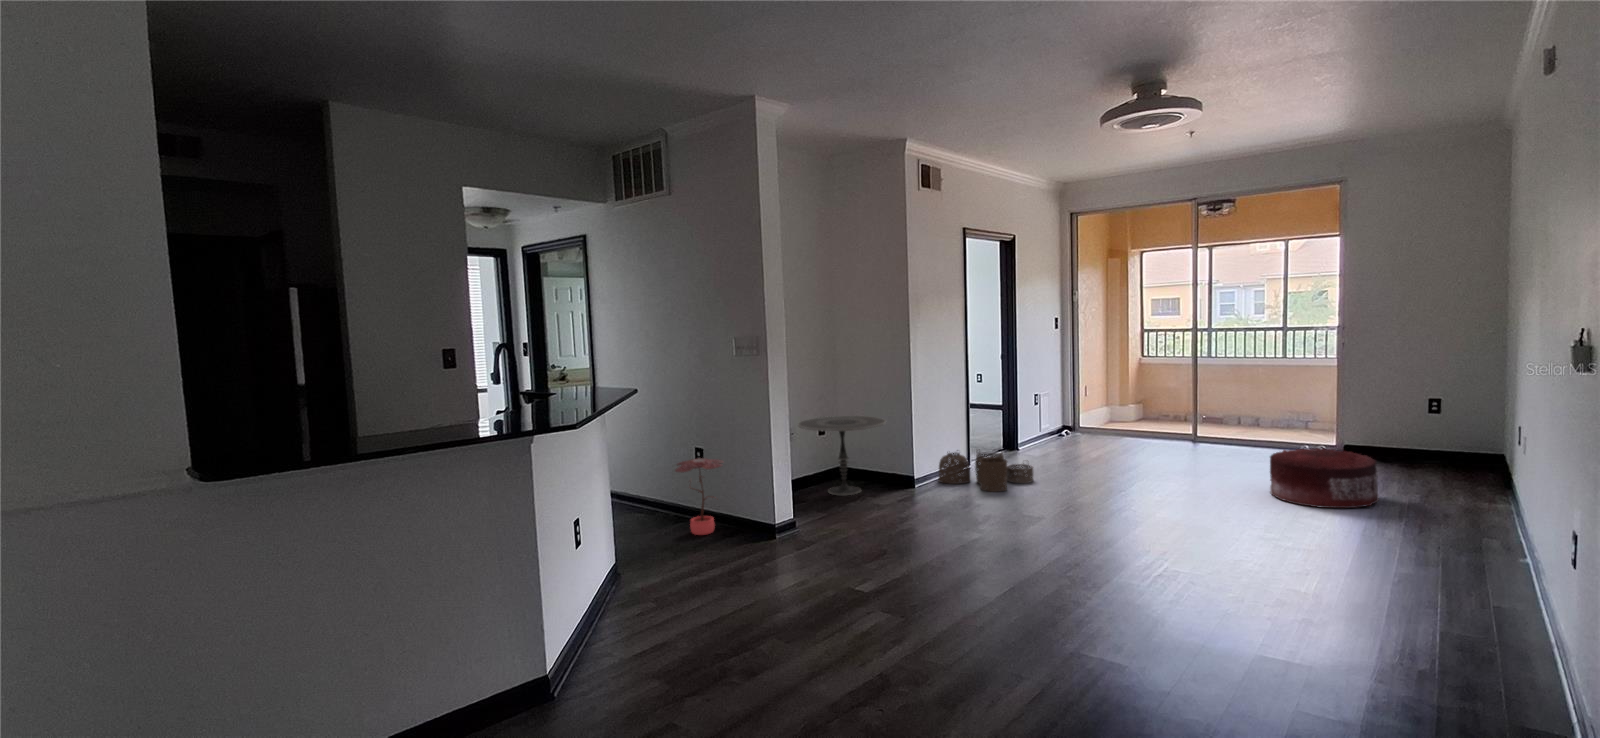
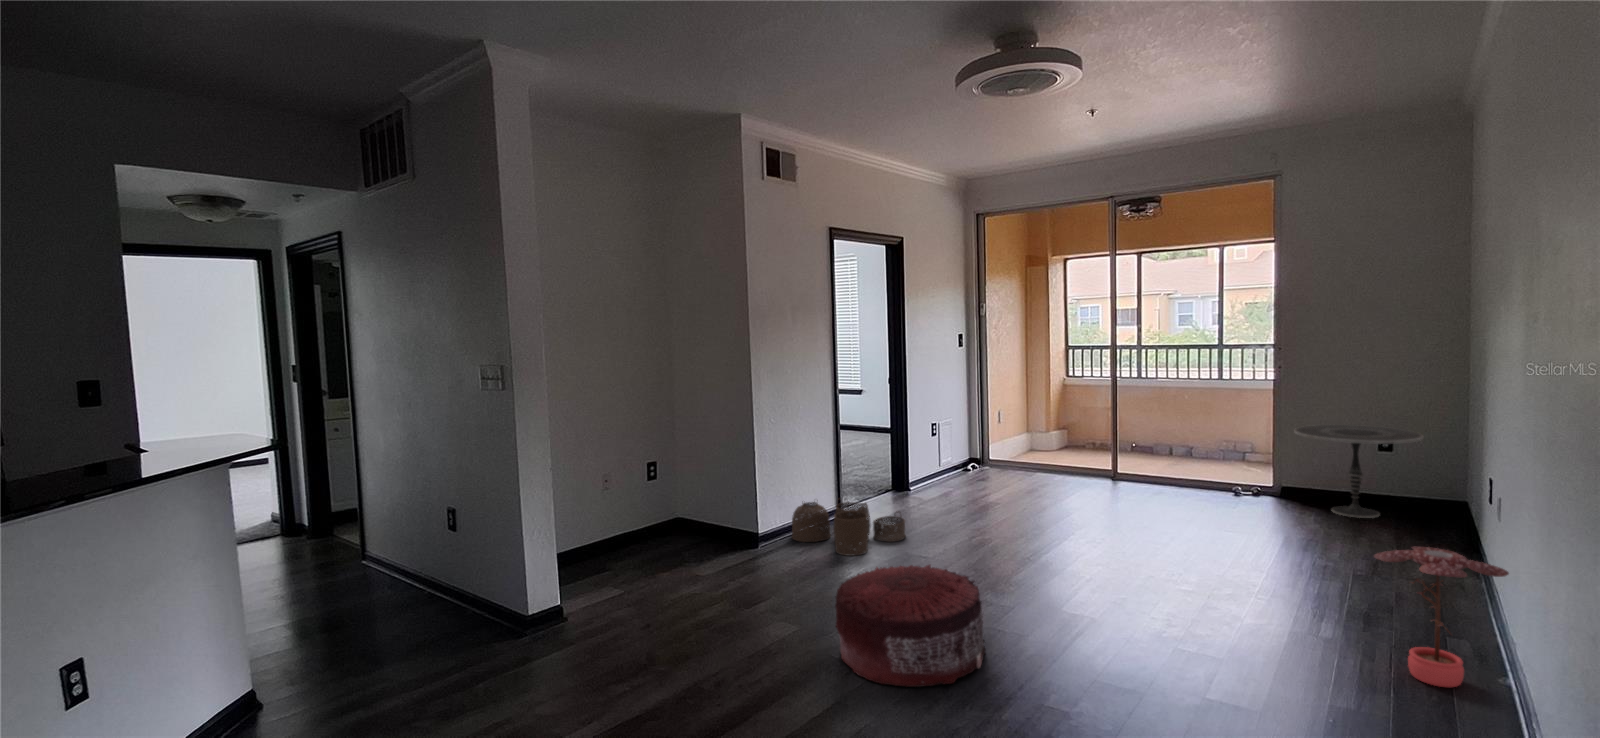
side table: present [798,416,886,495] -> present [1294,425,1423,518]
pouf: present [1270,448,1379,508] -> present [835,565,986,687]
potted plant: present [675,458,723,535] -> present [1374,547,1509,687]

